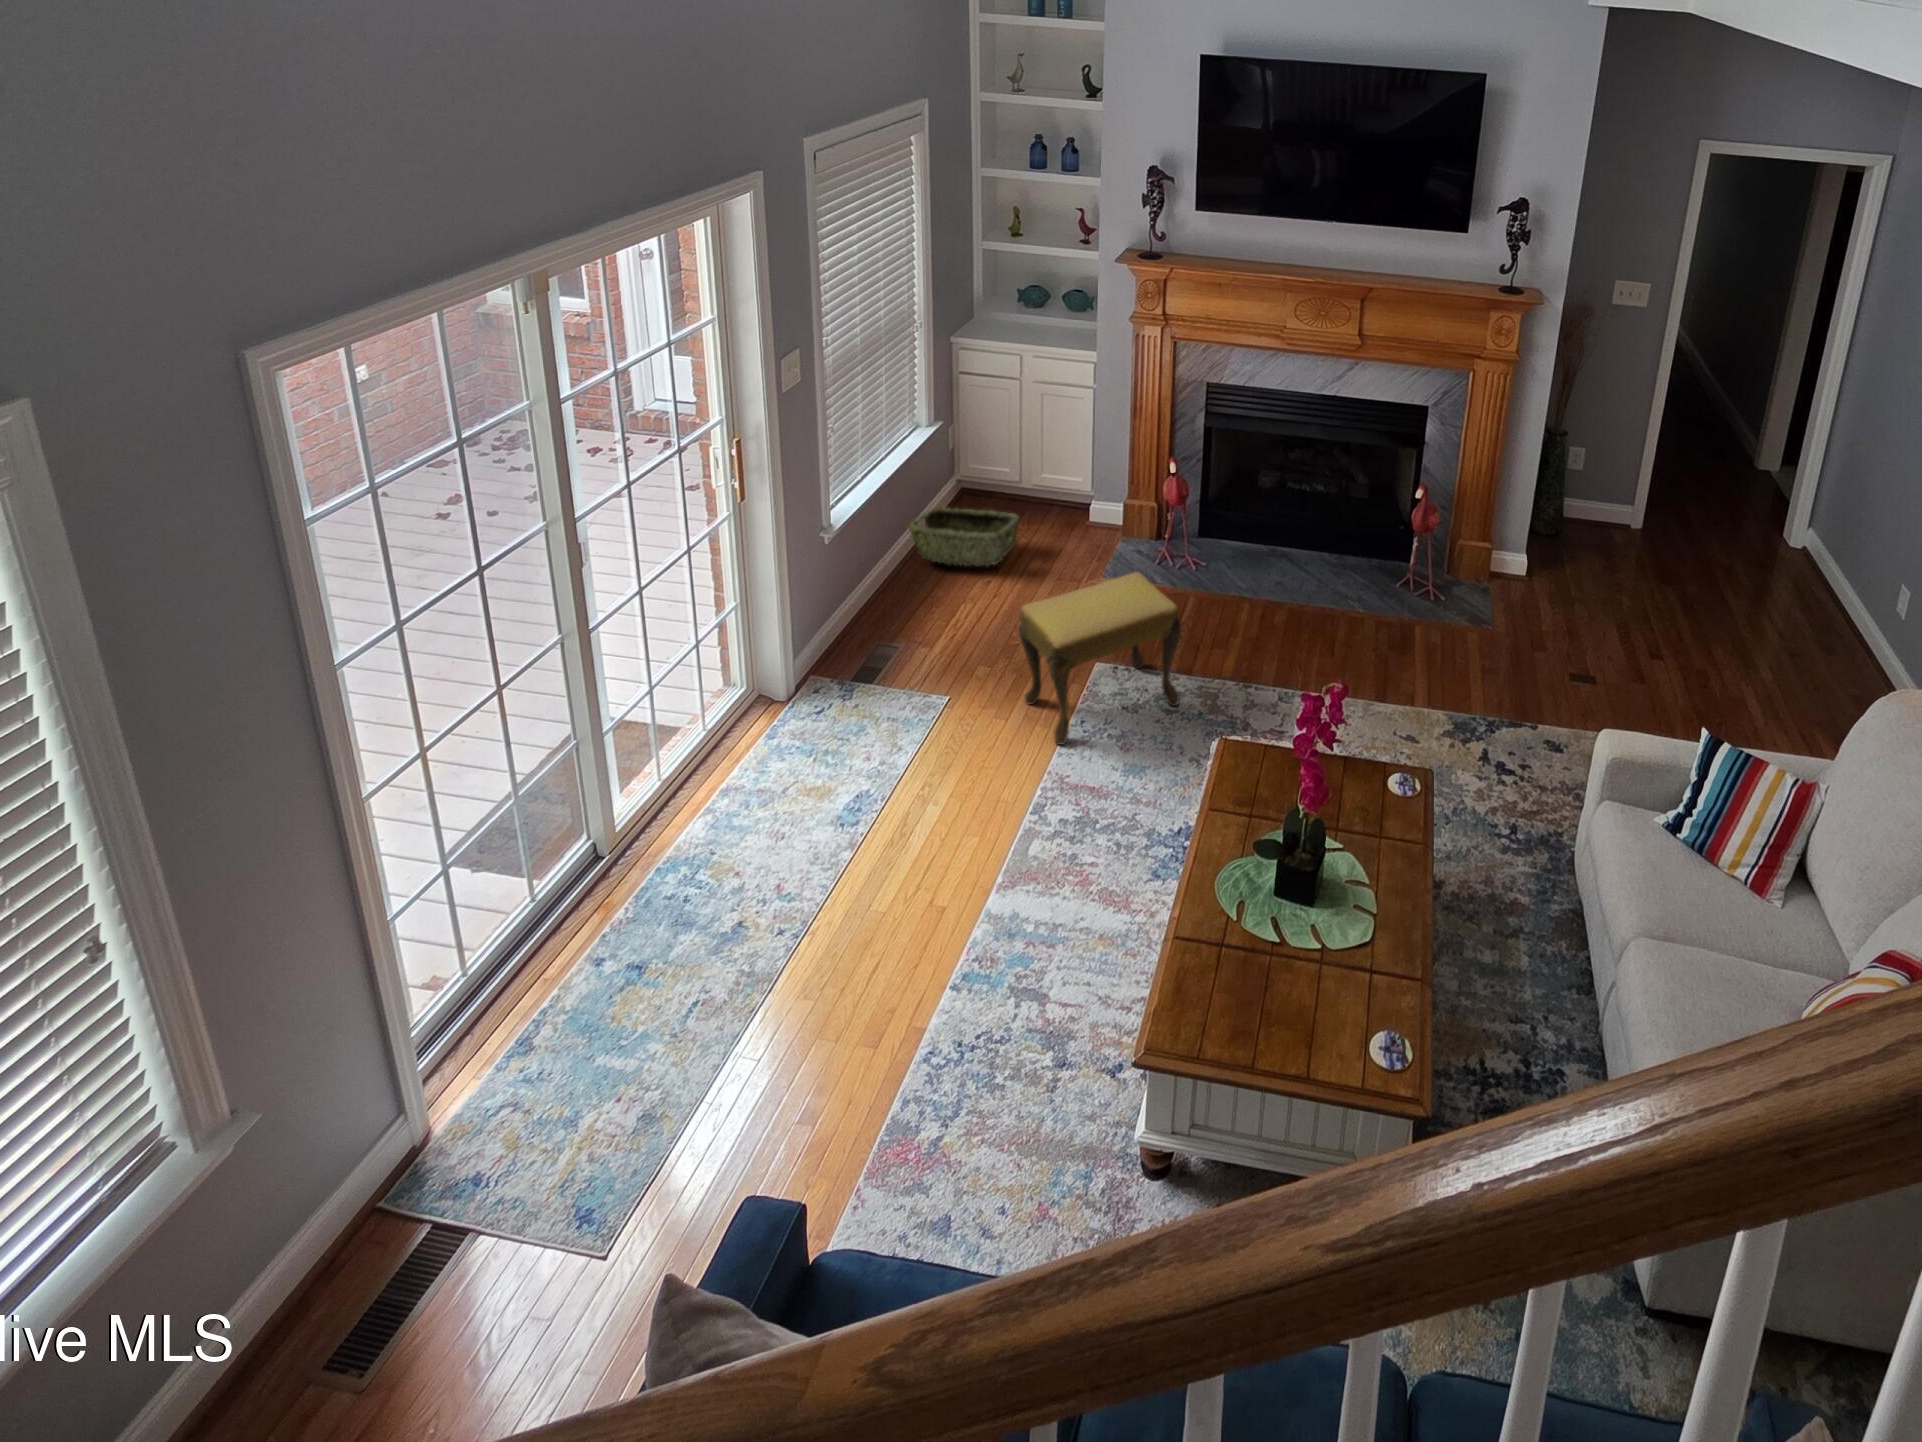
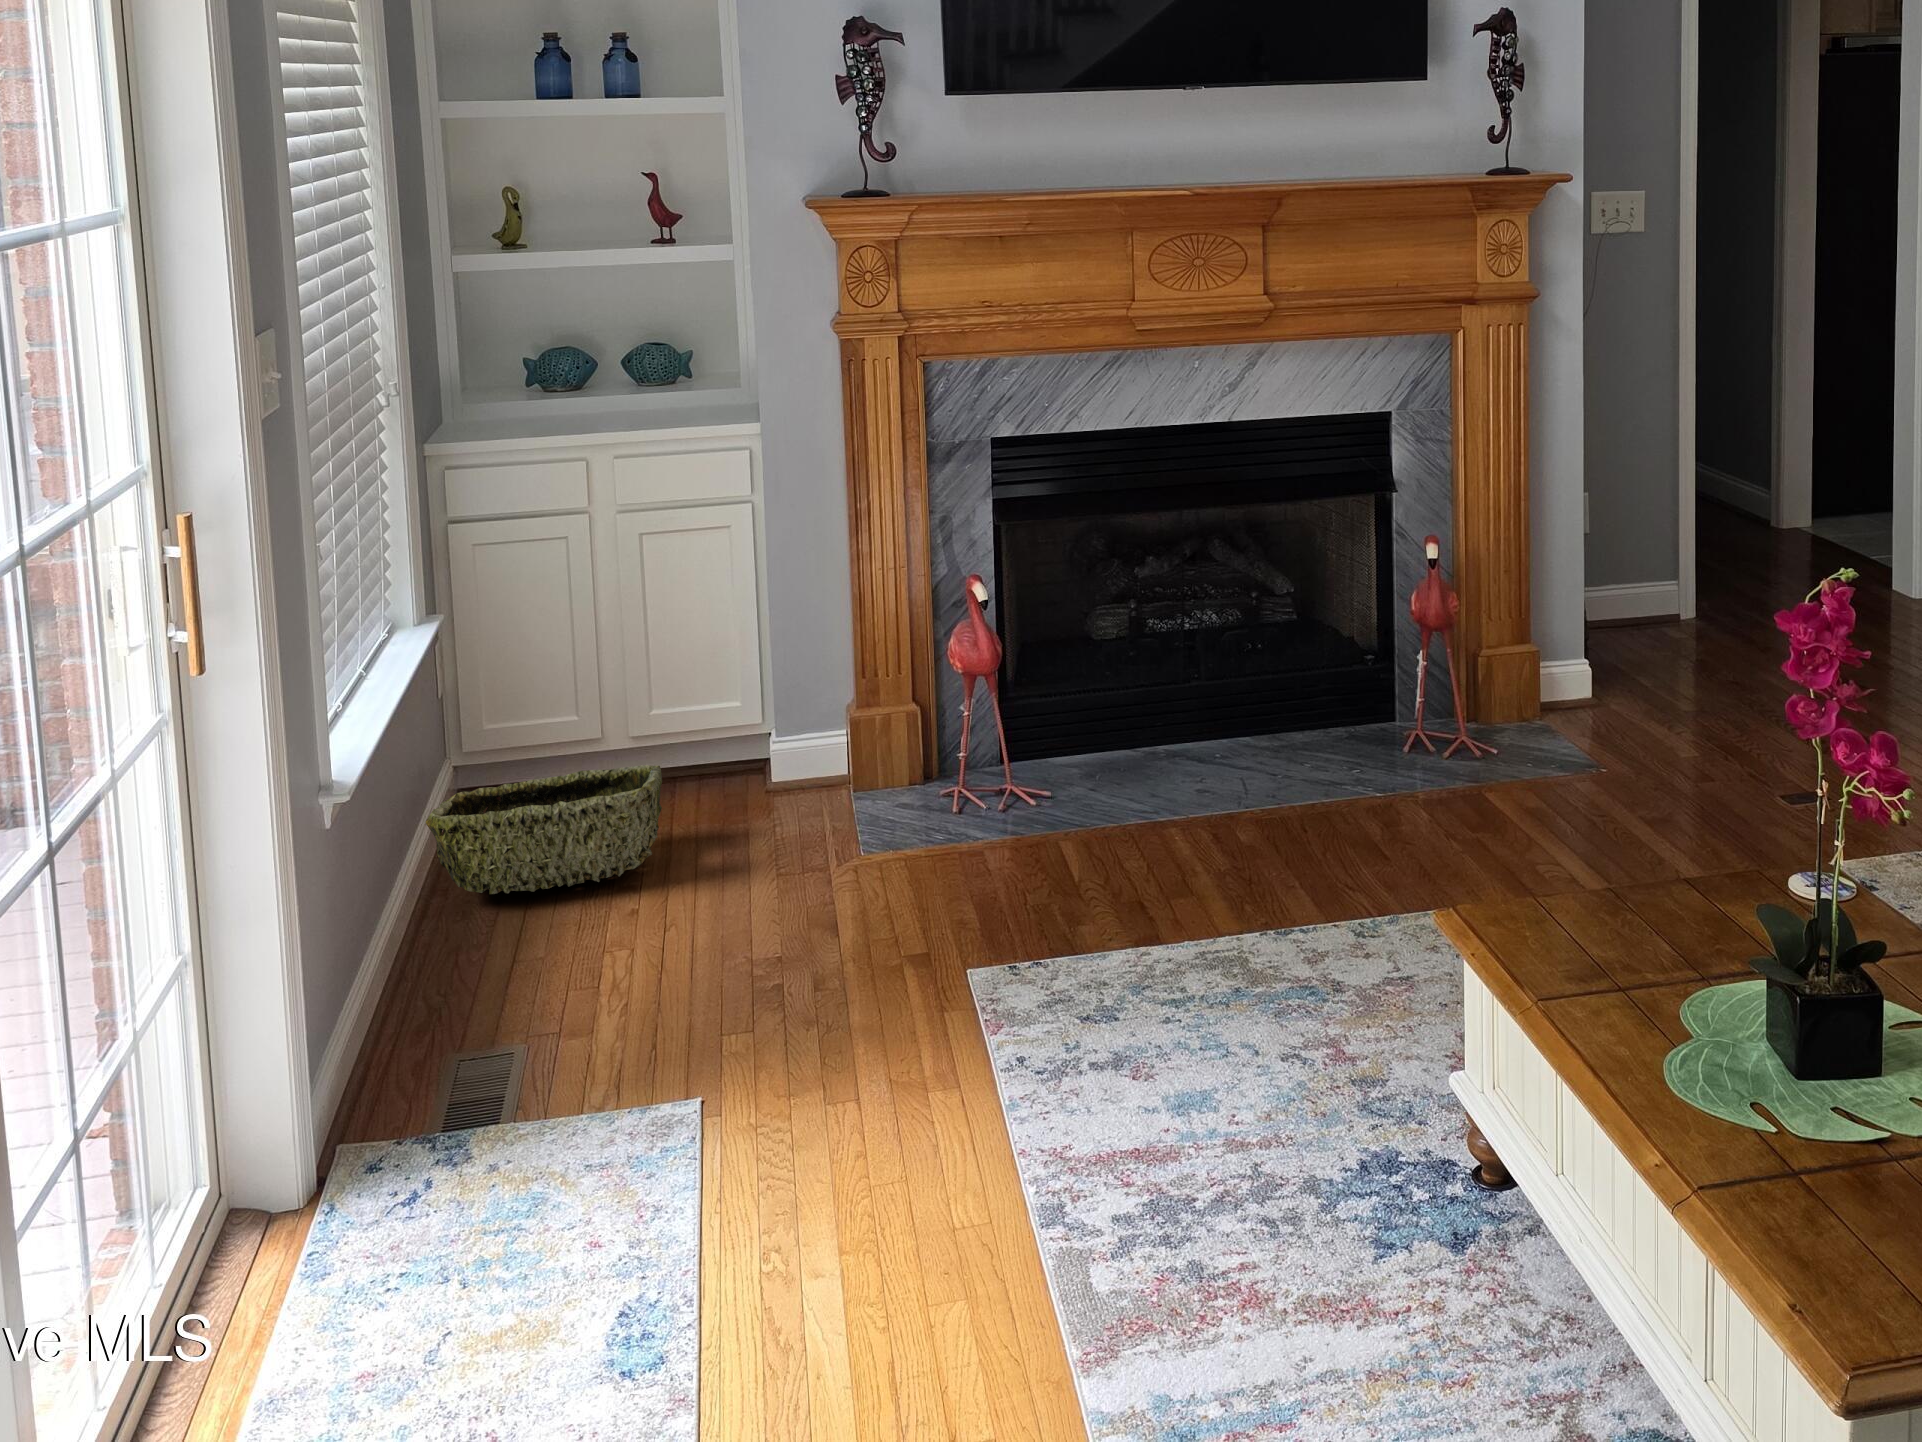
footstool: present [1019,572,1181,745] -> none [849,738,1184,1105]

